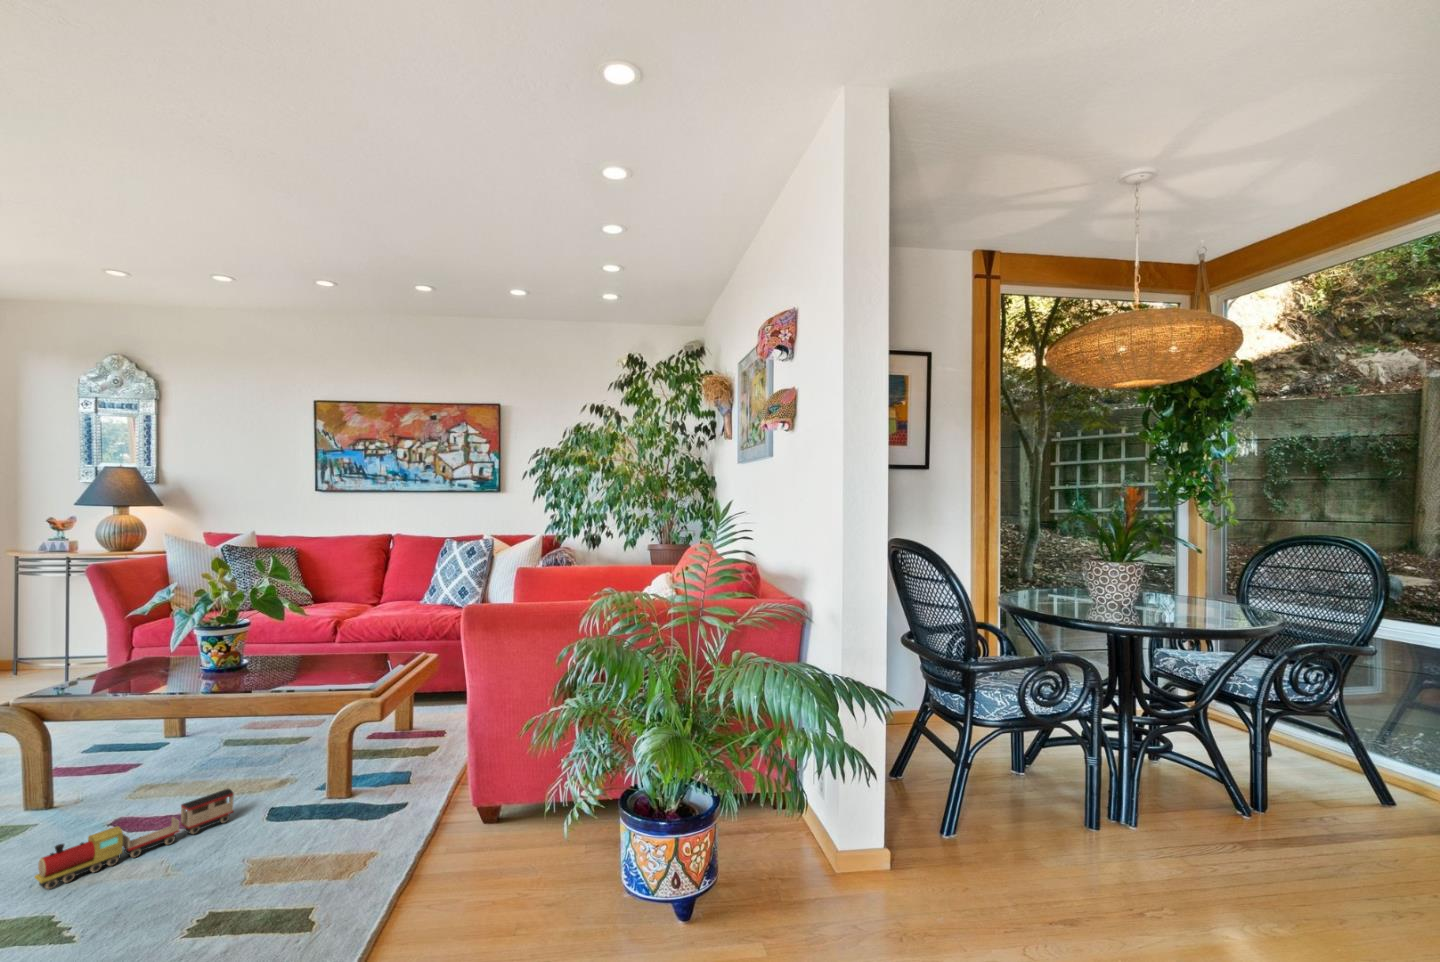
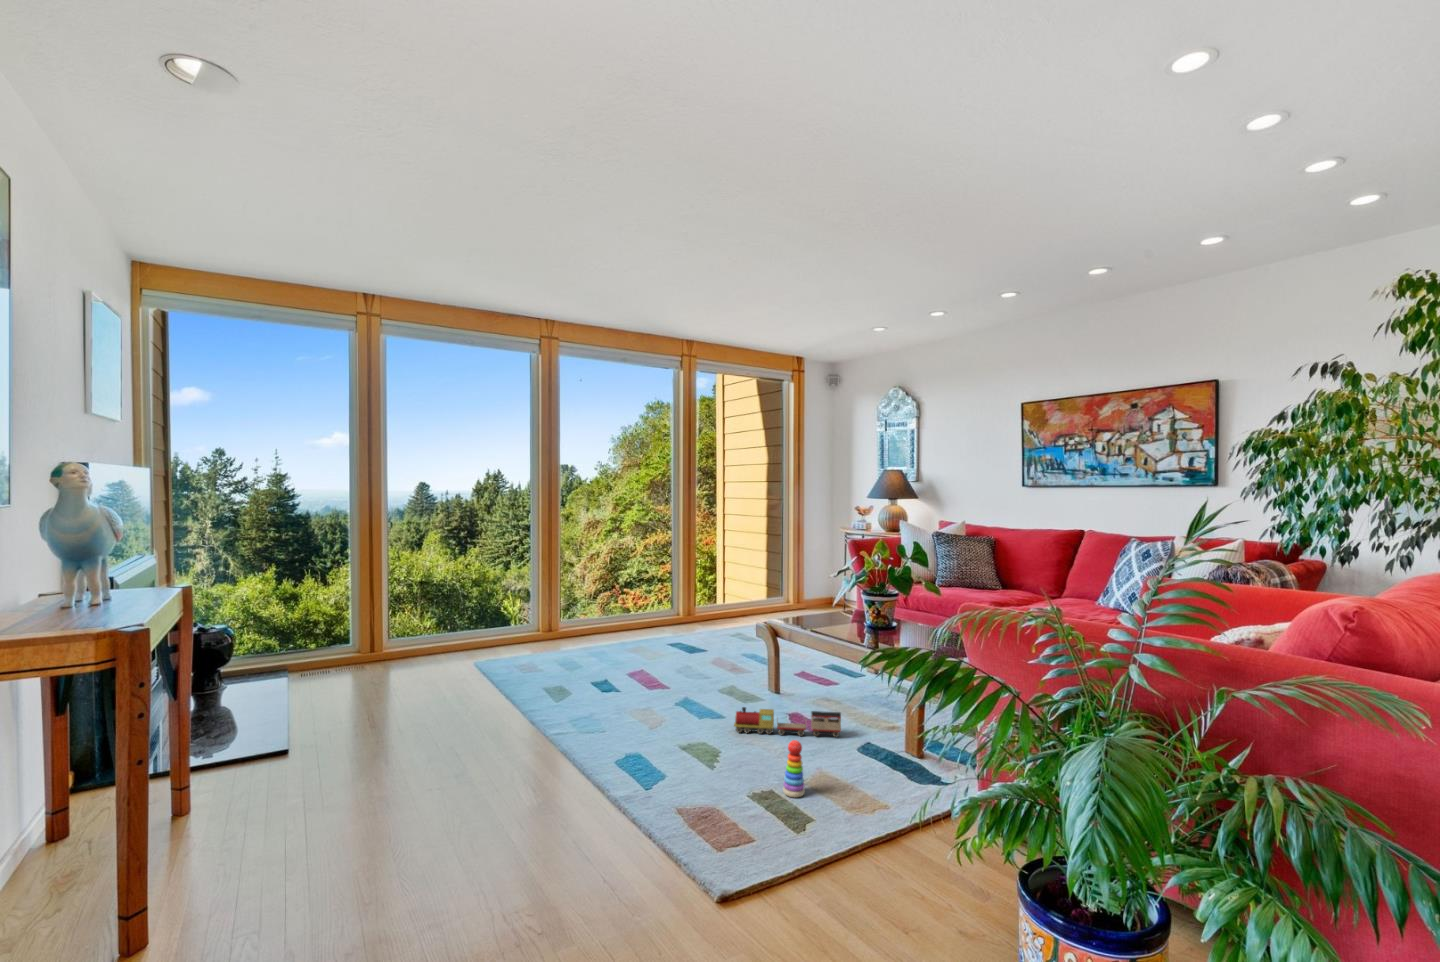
stacking toy: none [231,832,267,911] -> present [783,740,805,797]

